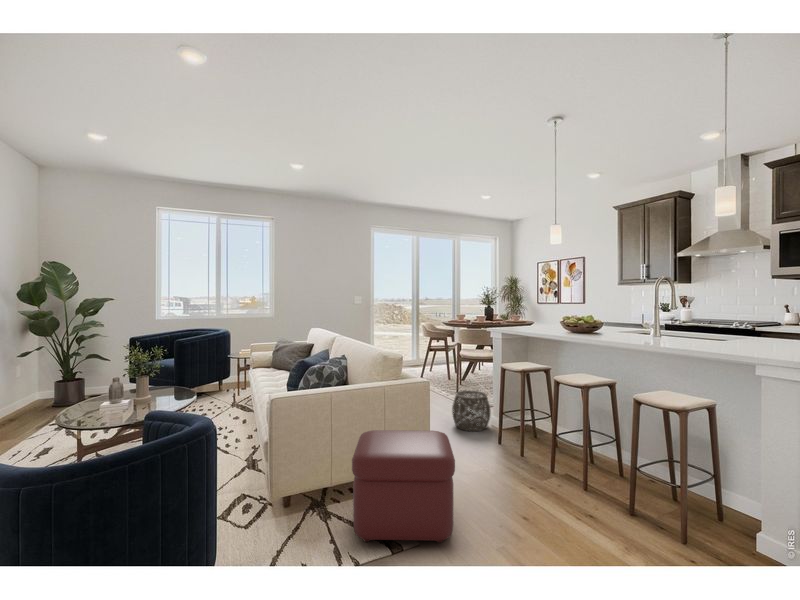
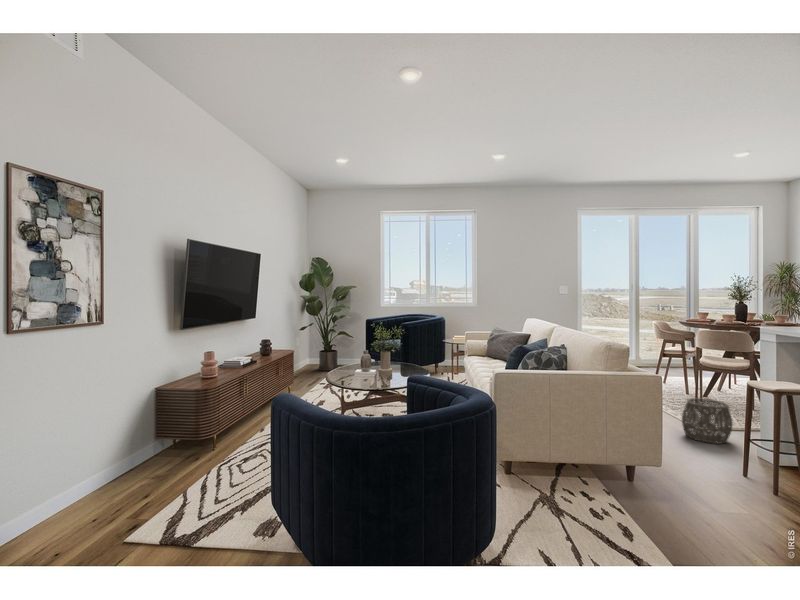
ottoman: present [352,430,455,543] -> none [569,413,671,516]

